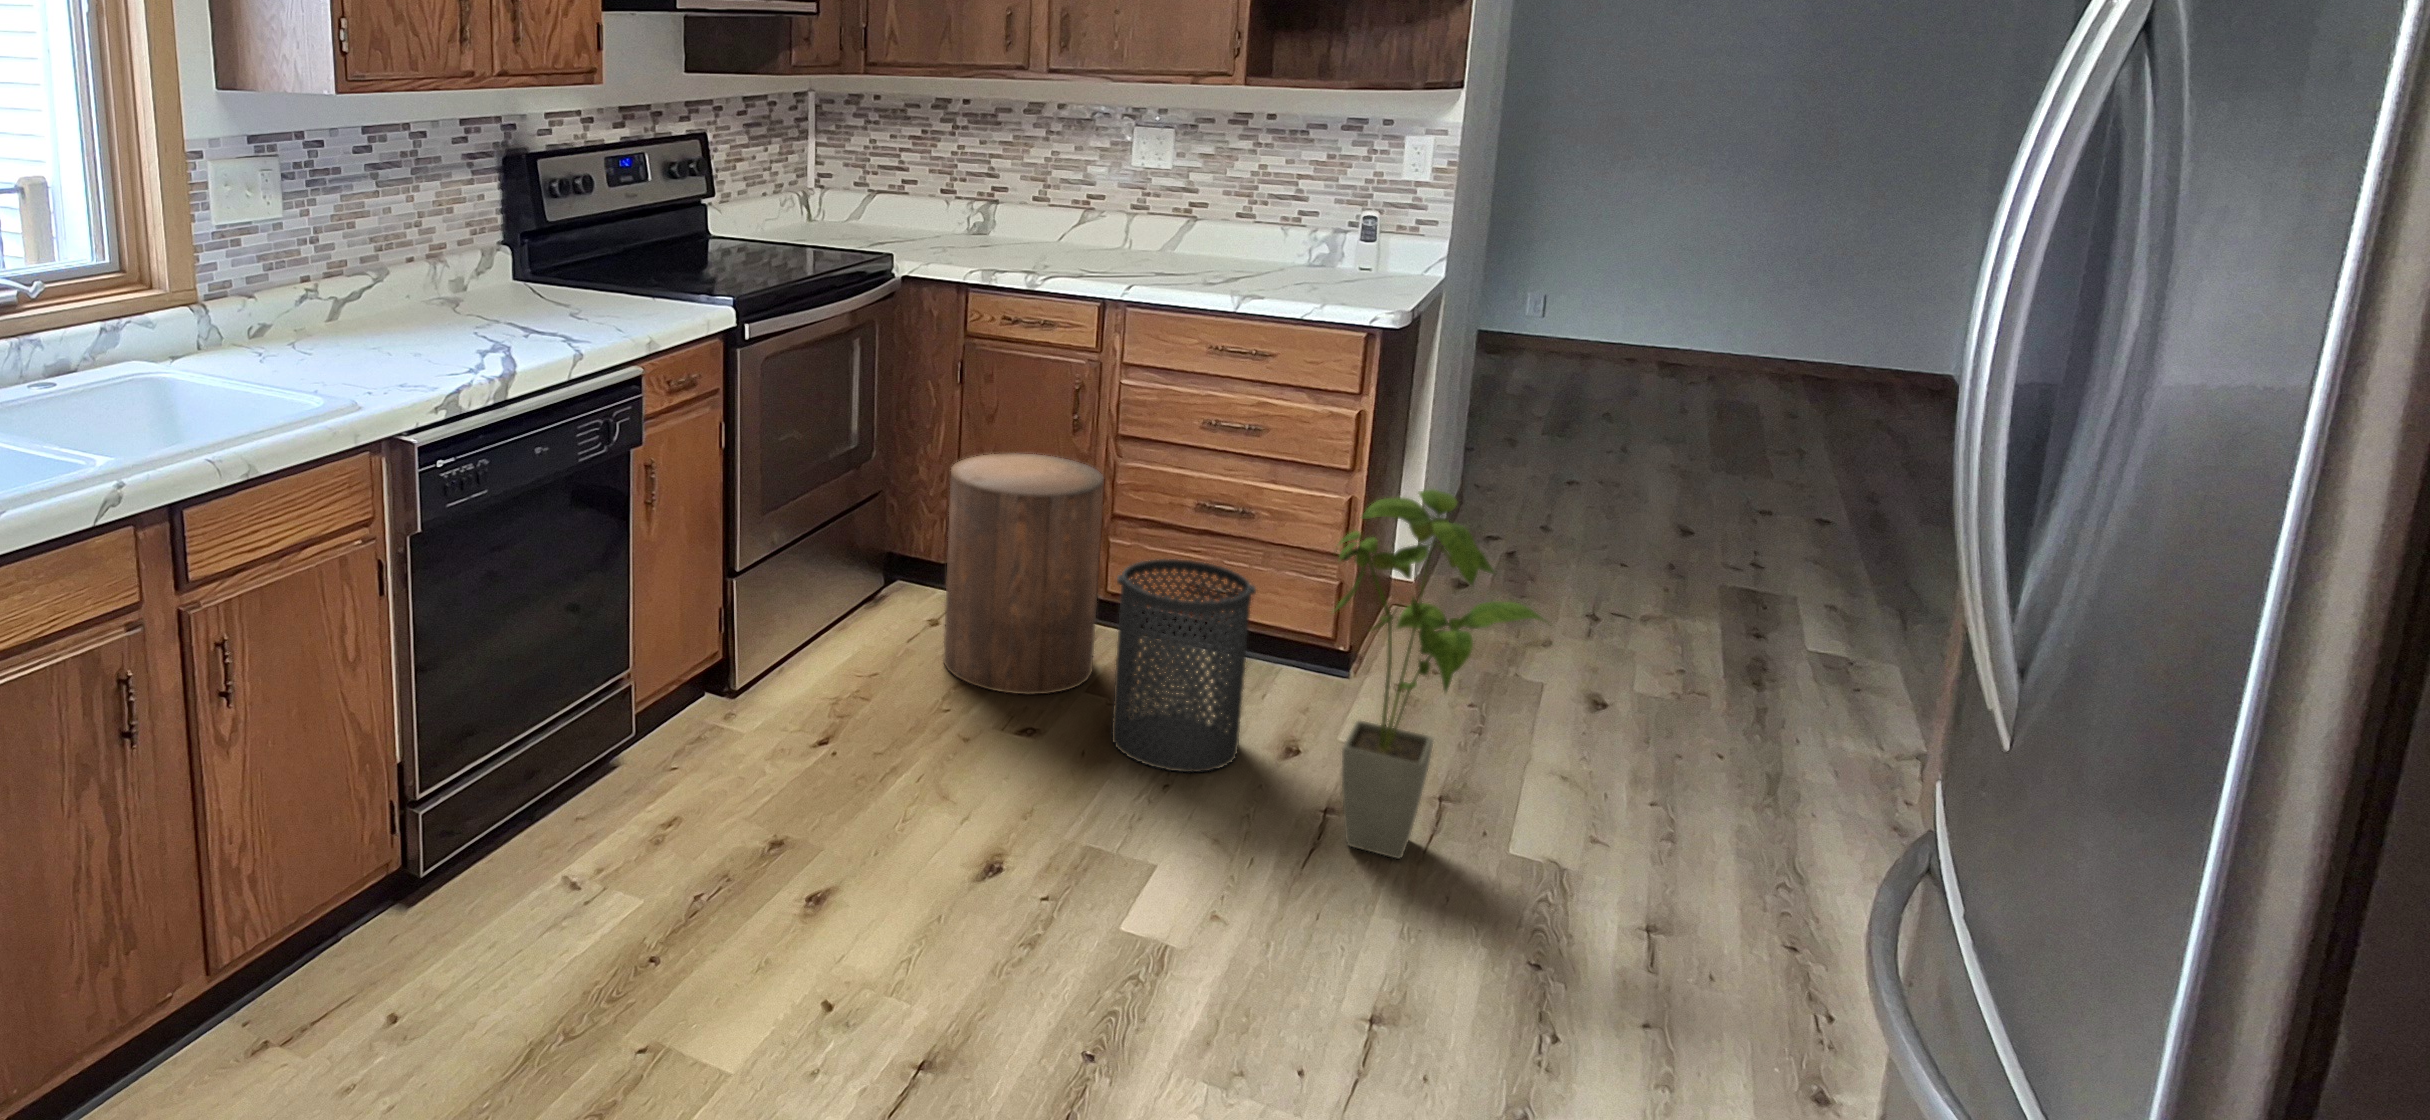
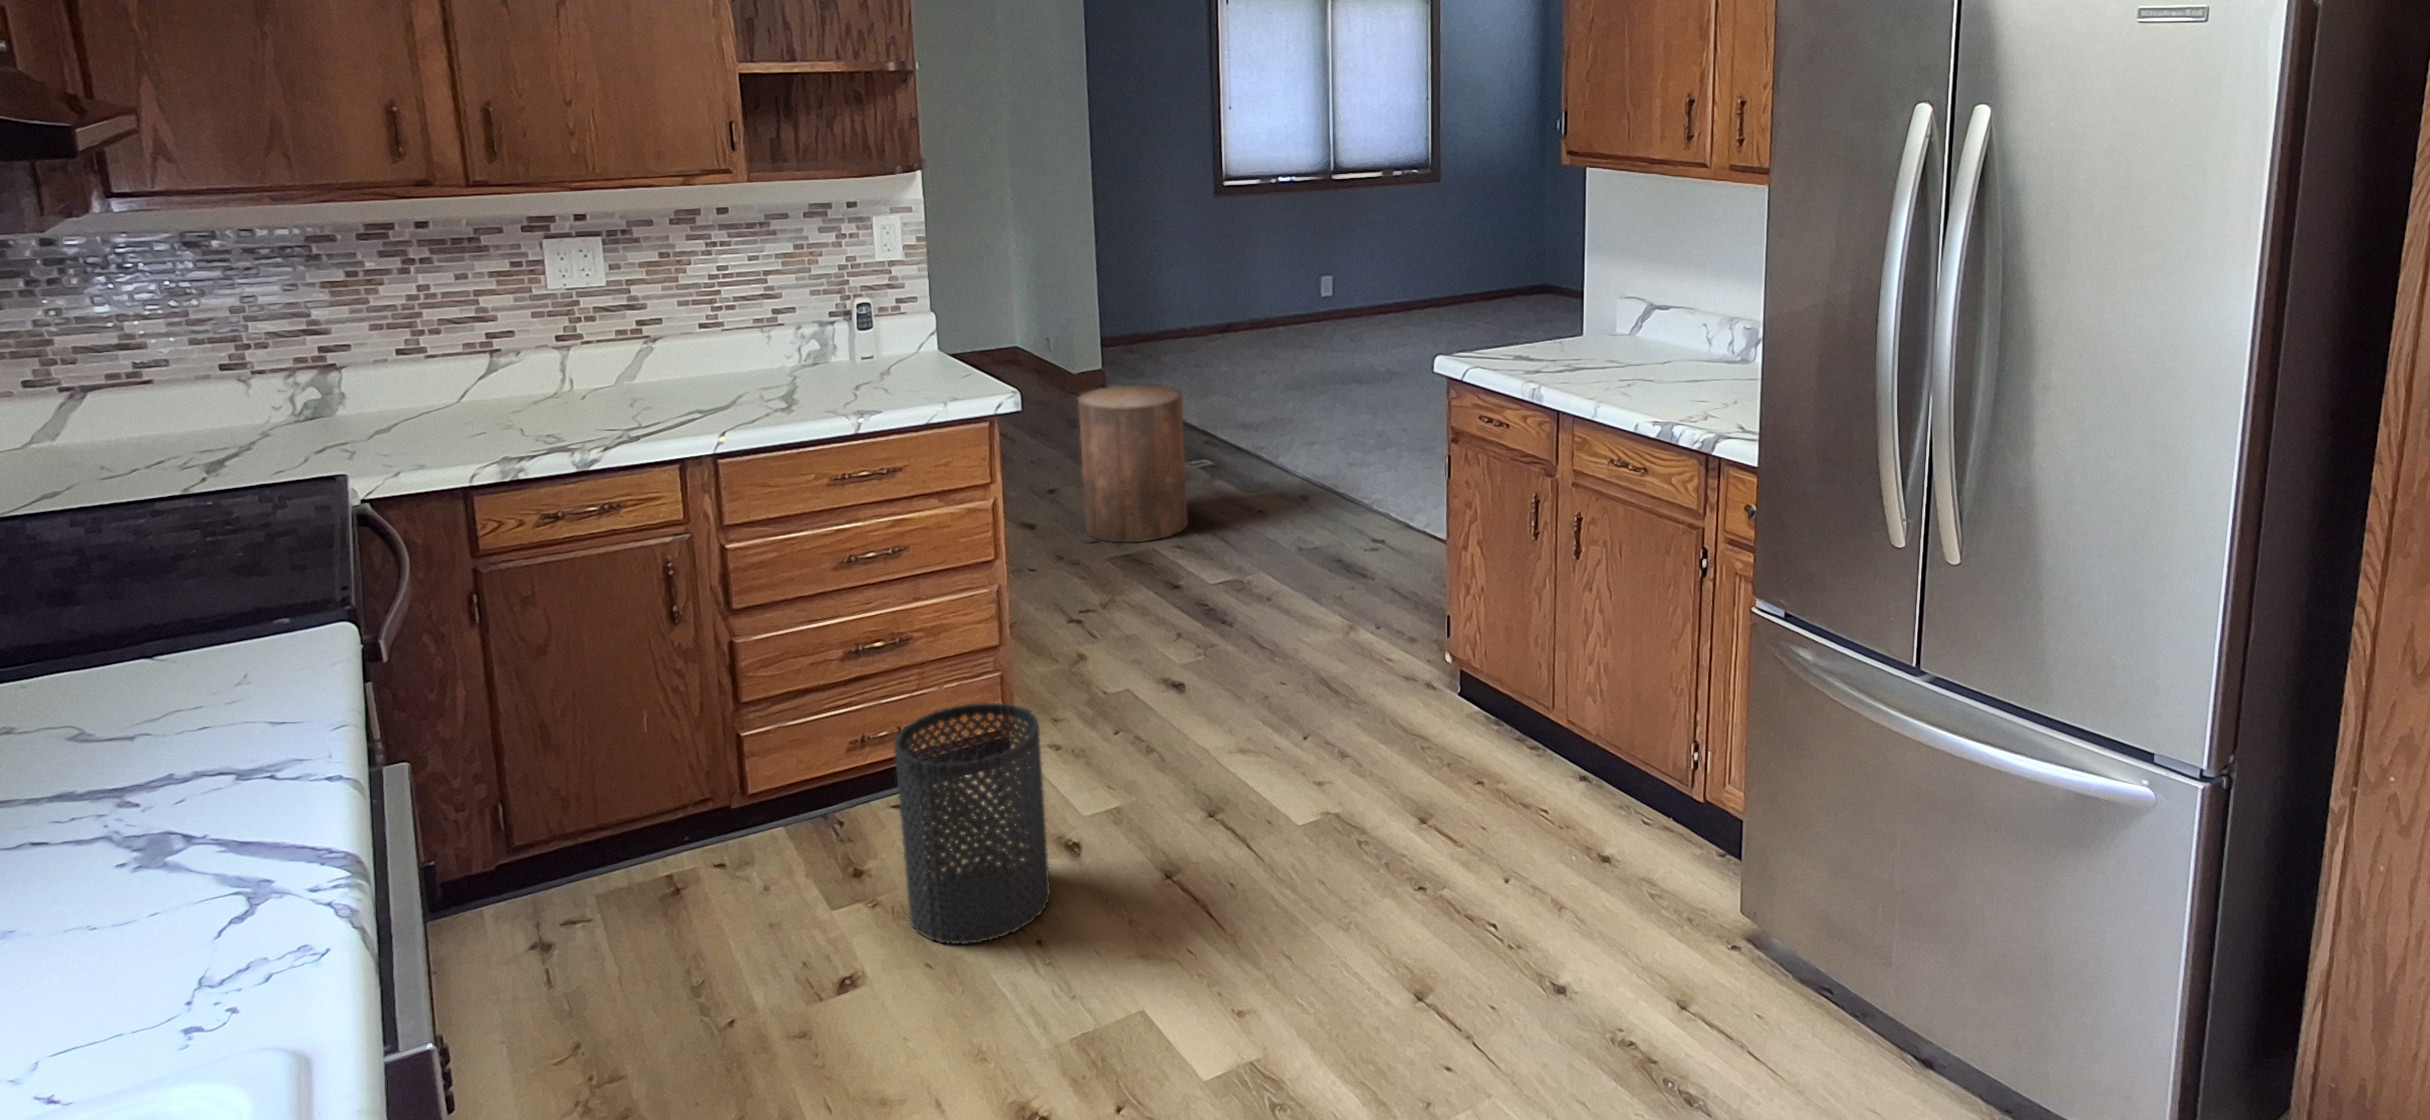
stool: present [944,454,1104,695] -> present [1078,385,1188,542]
house plant: present [1333,489,1546,859] -> none [1141,551,1324,896]

